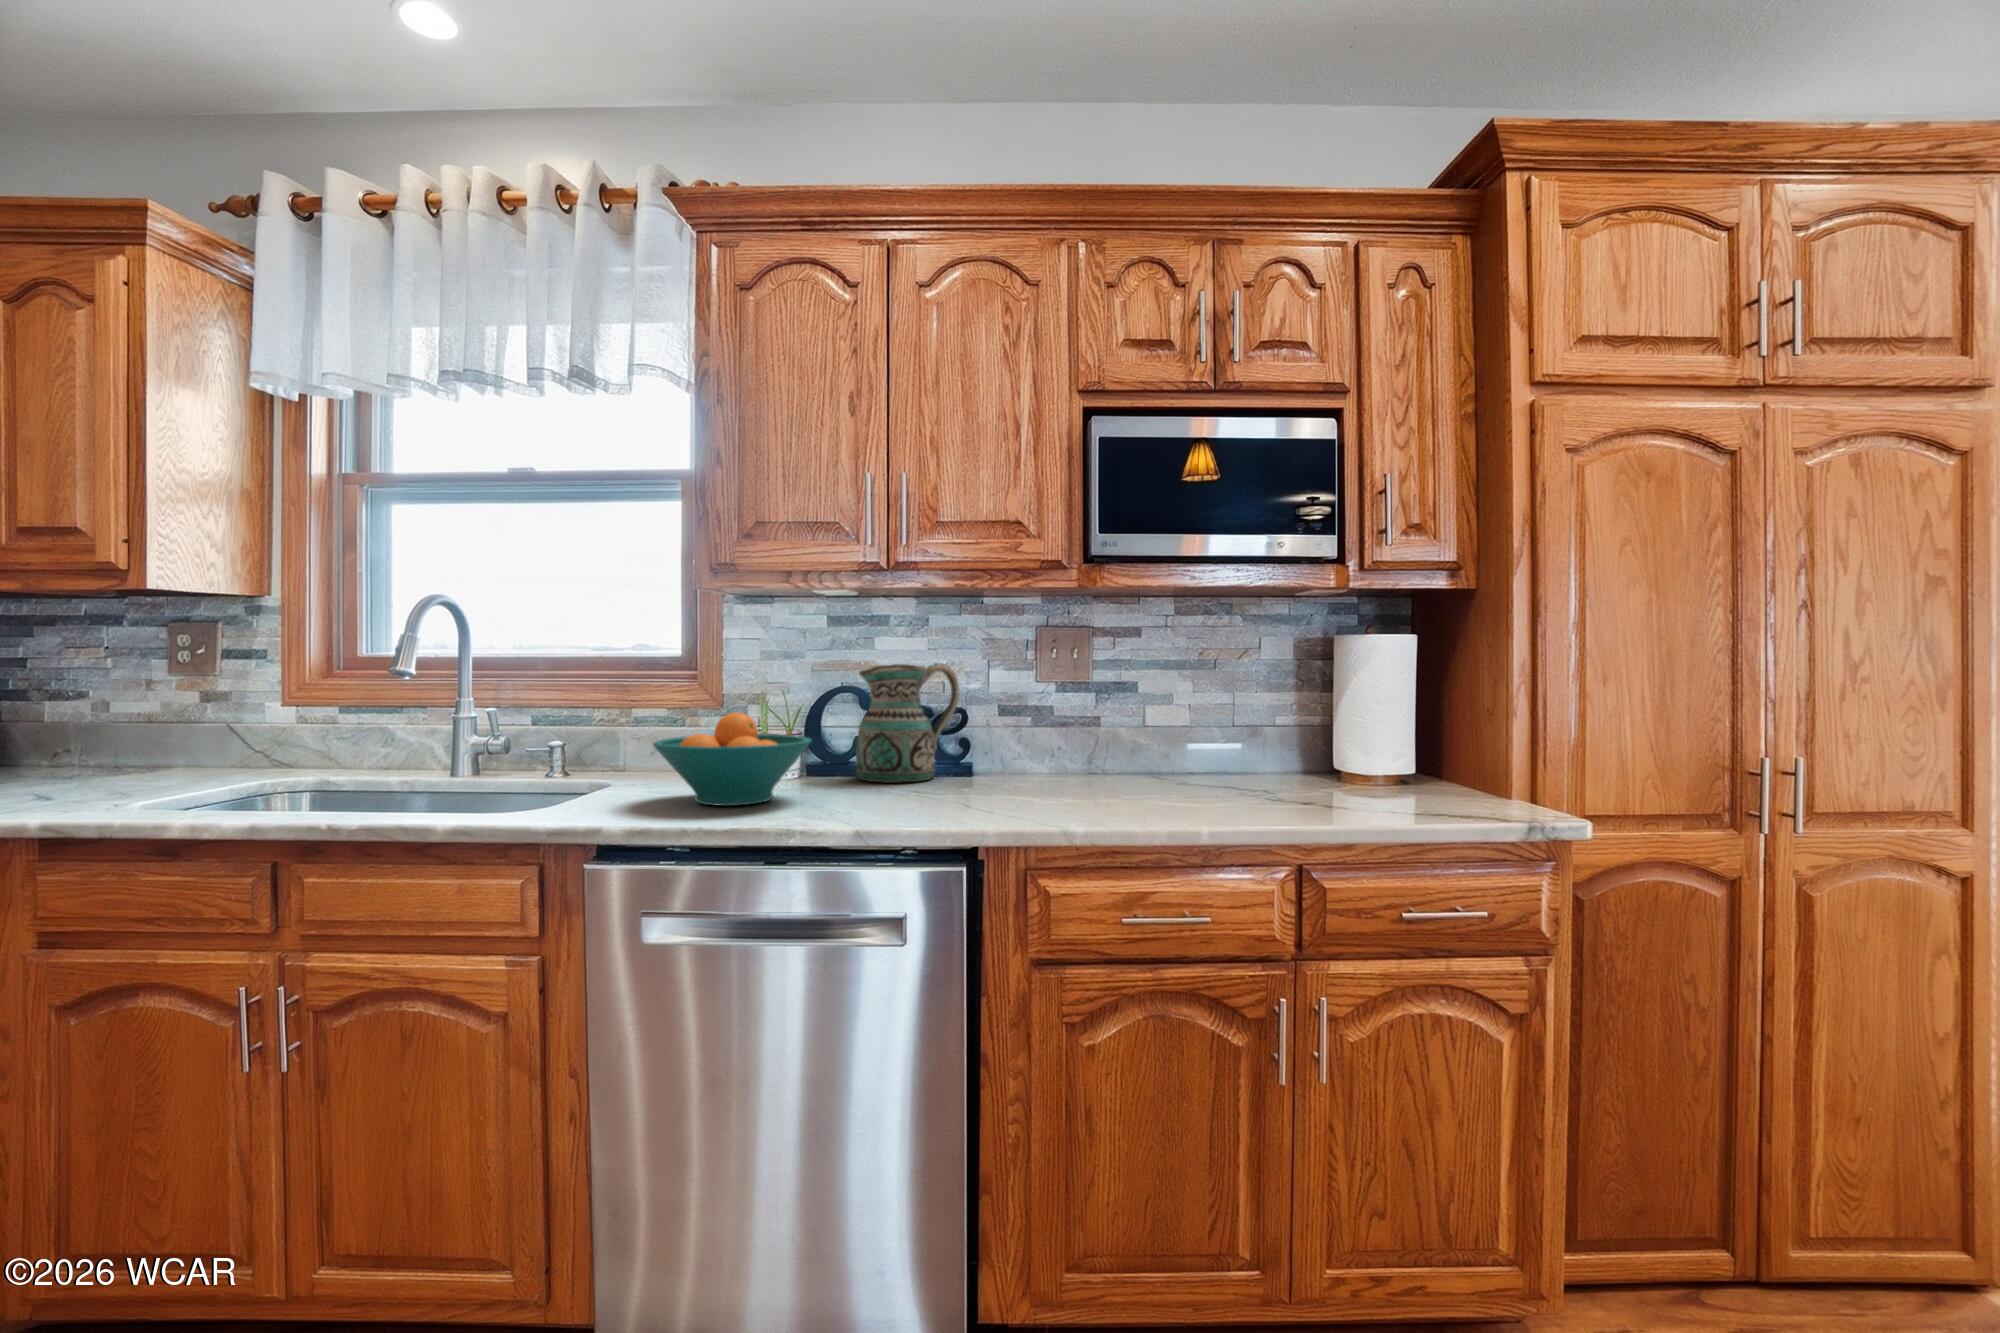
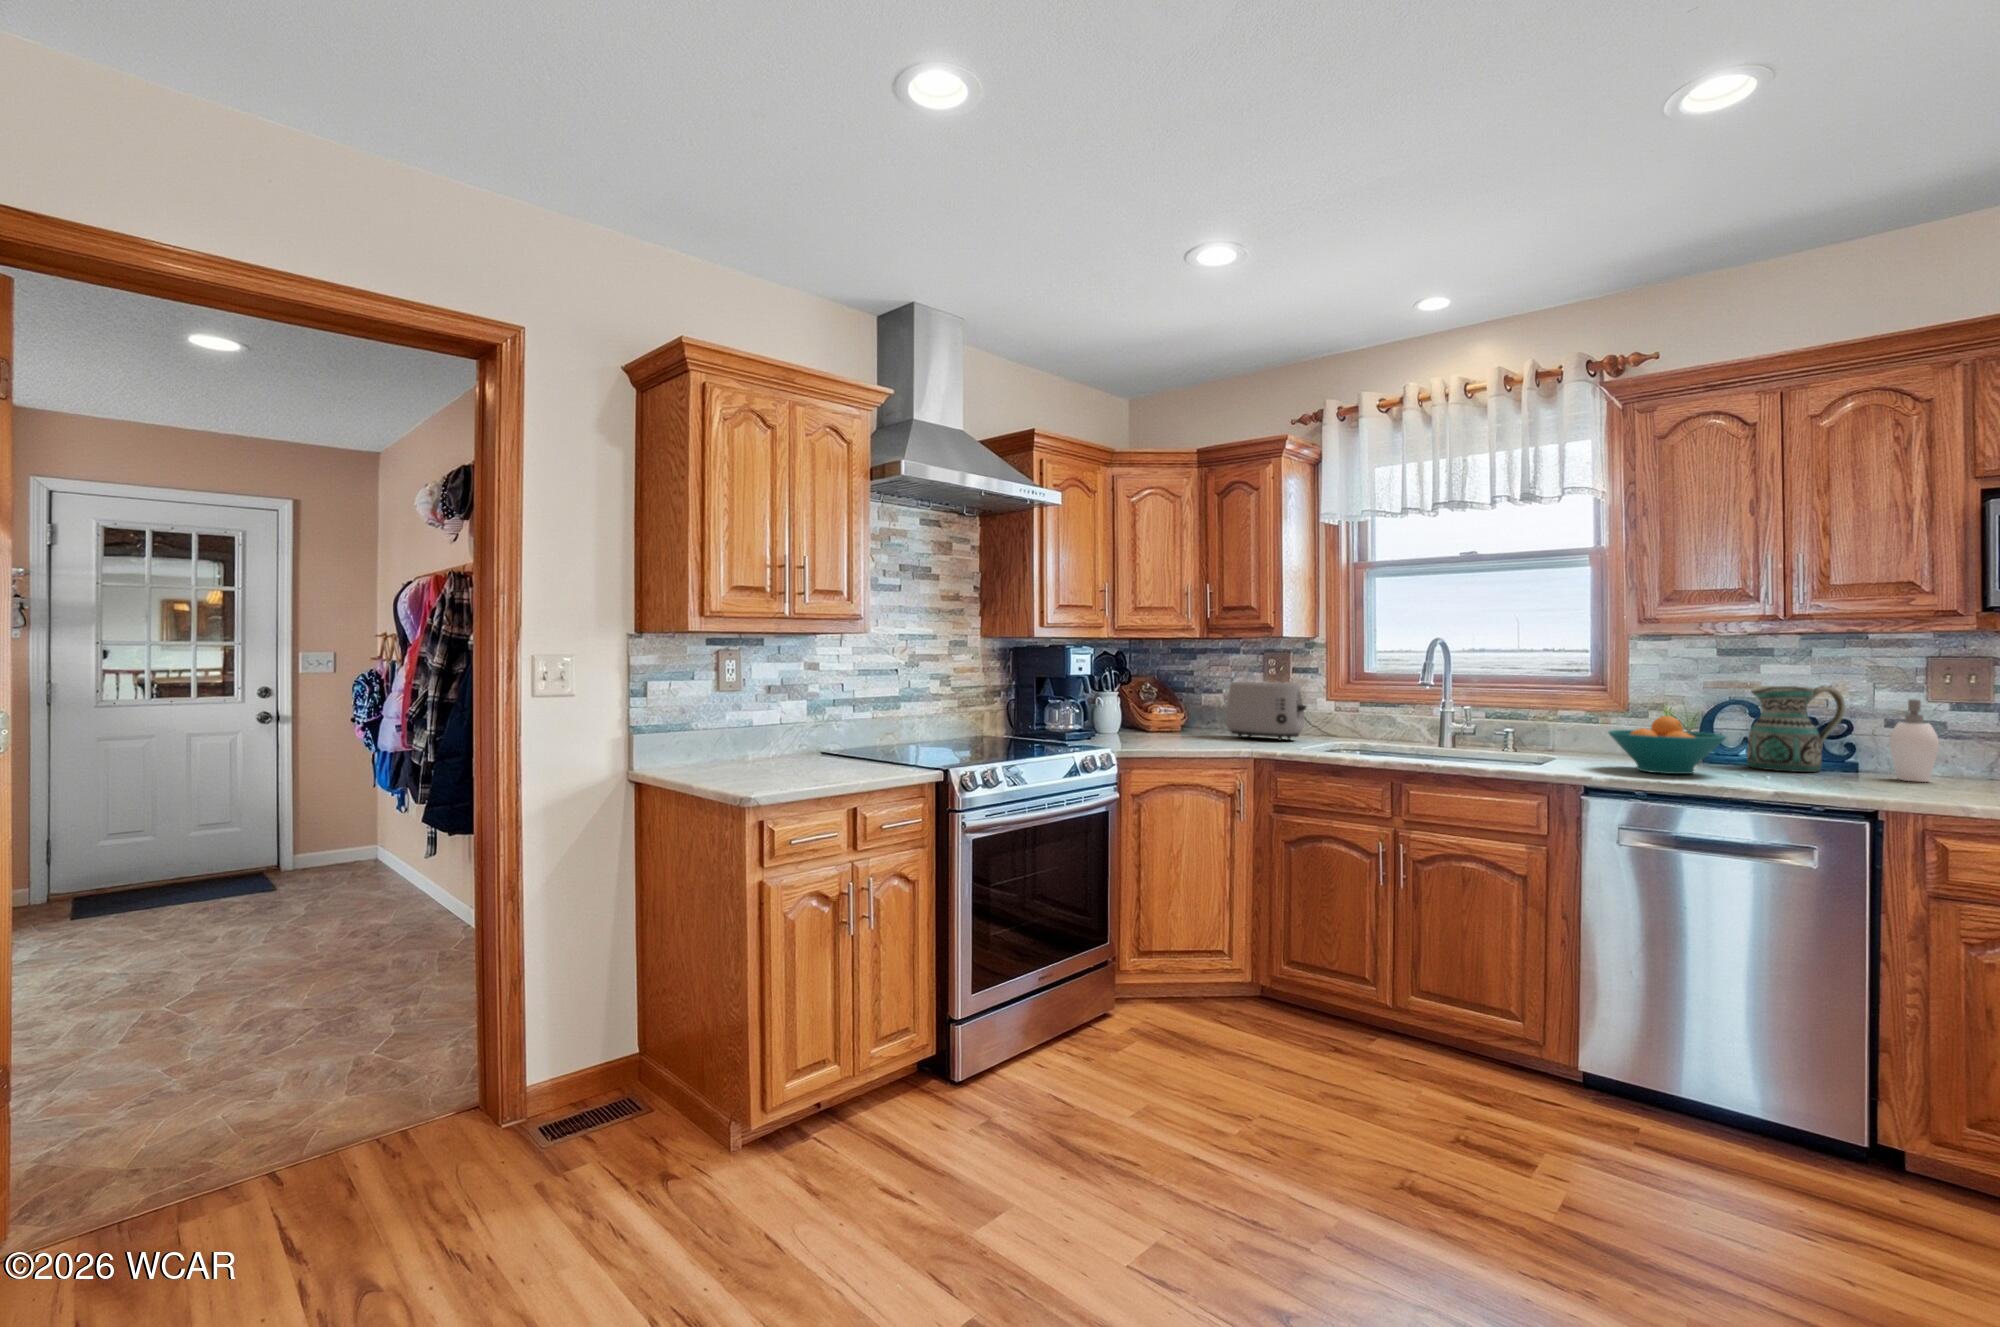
toaster: none [6,674,192,788] -> present [1226,682,1306,741]
soap dispenser: none [999,678,1045,786] -> present [1889,699,1939,782]

